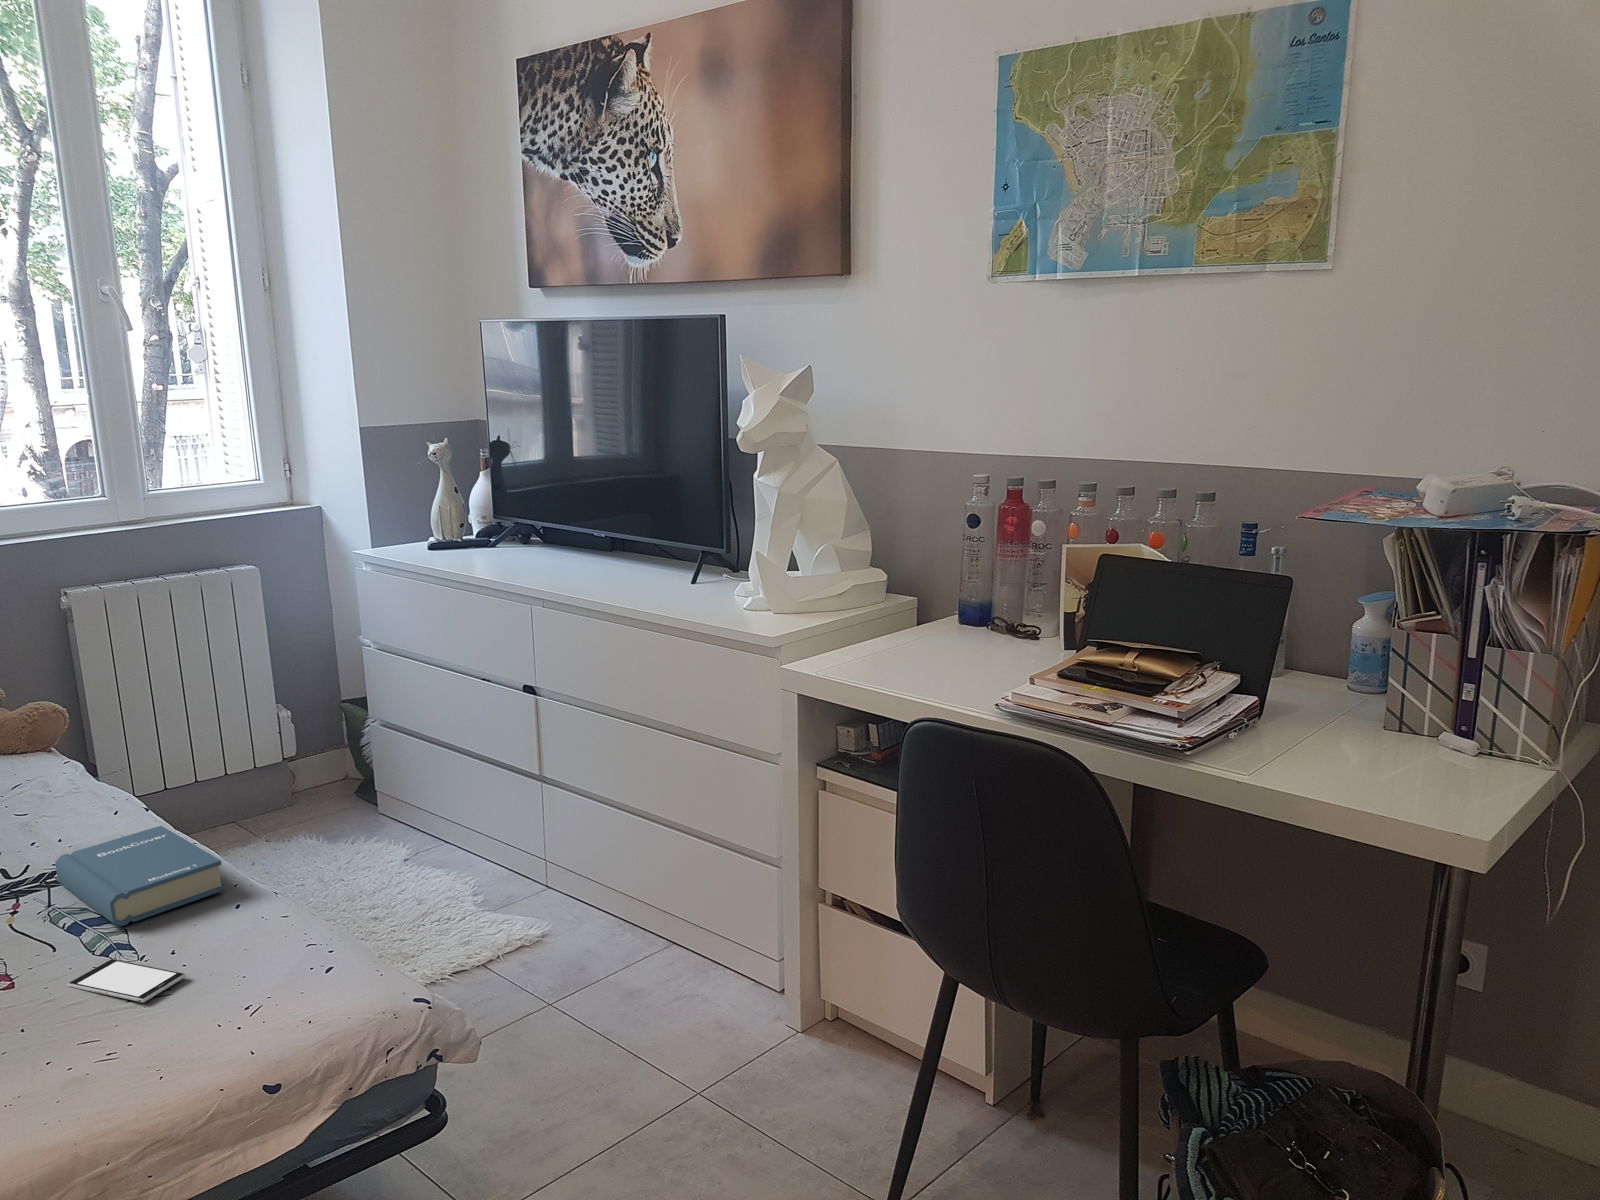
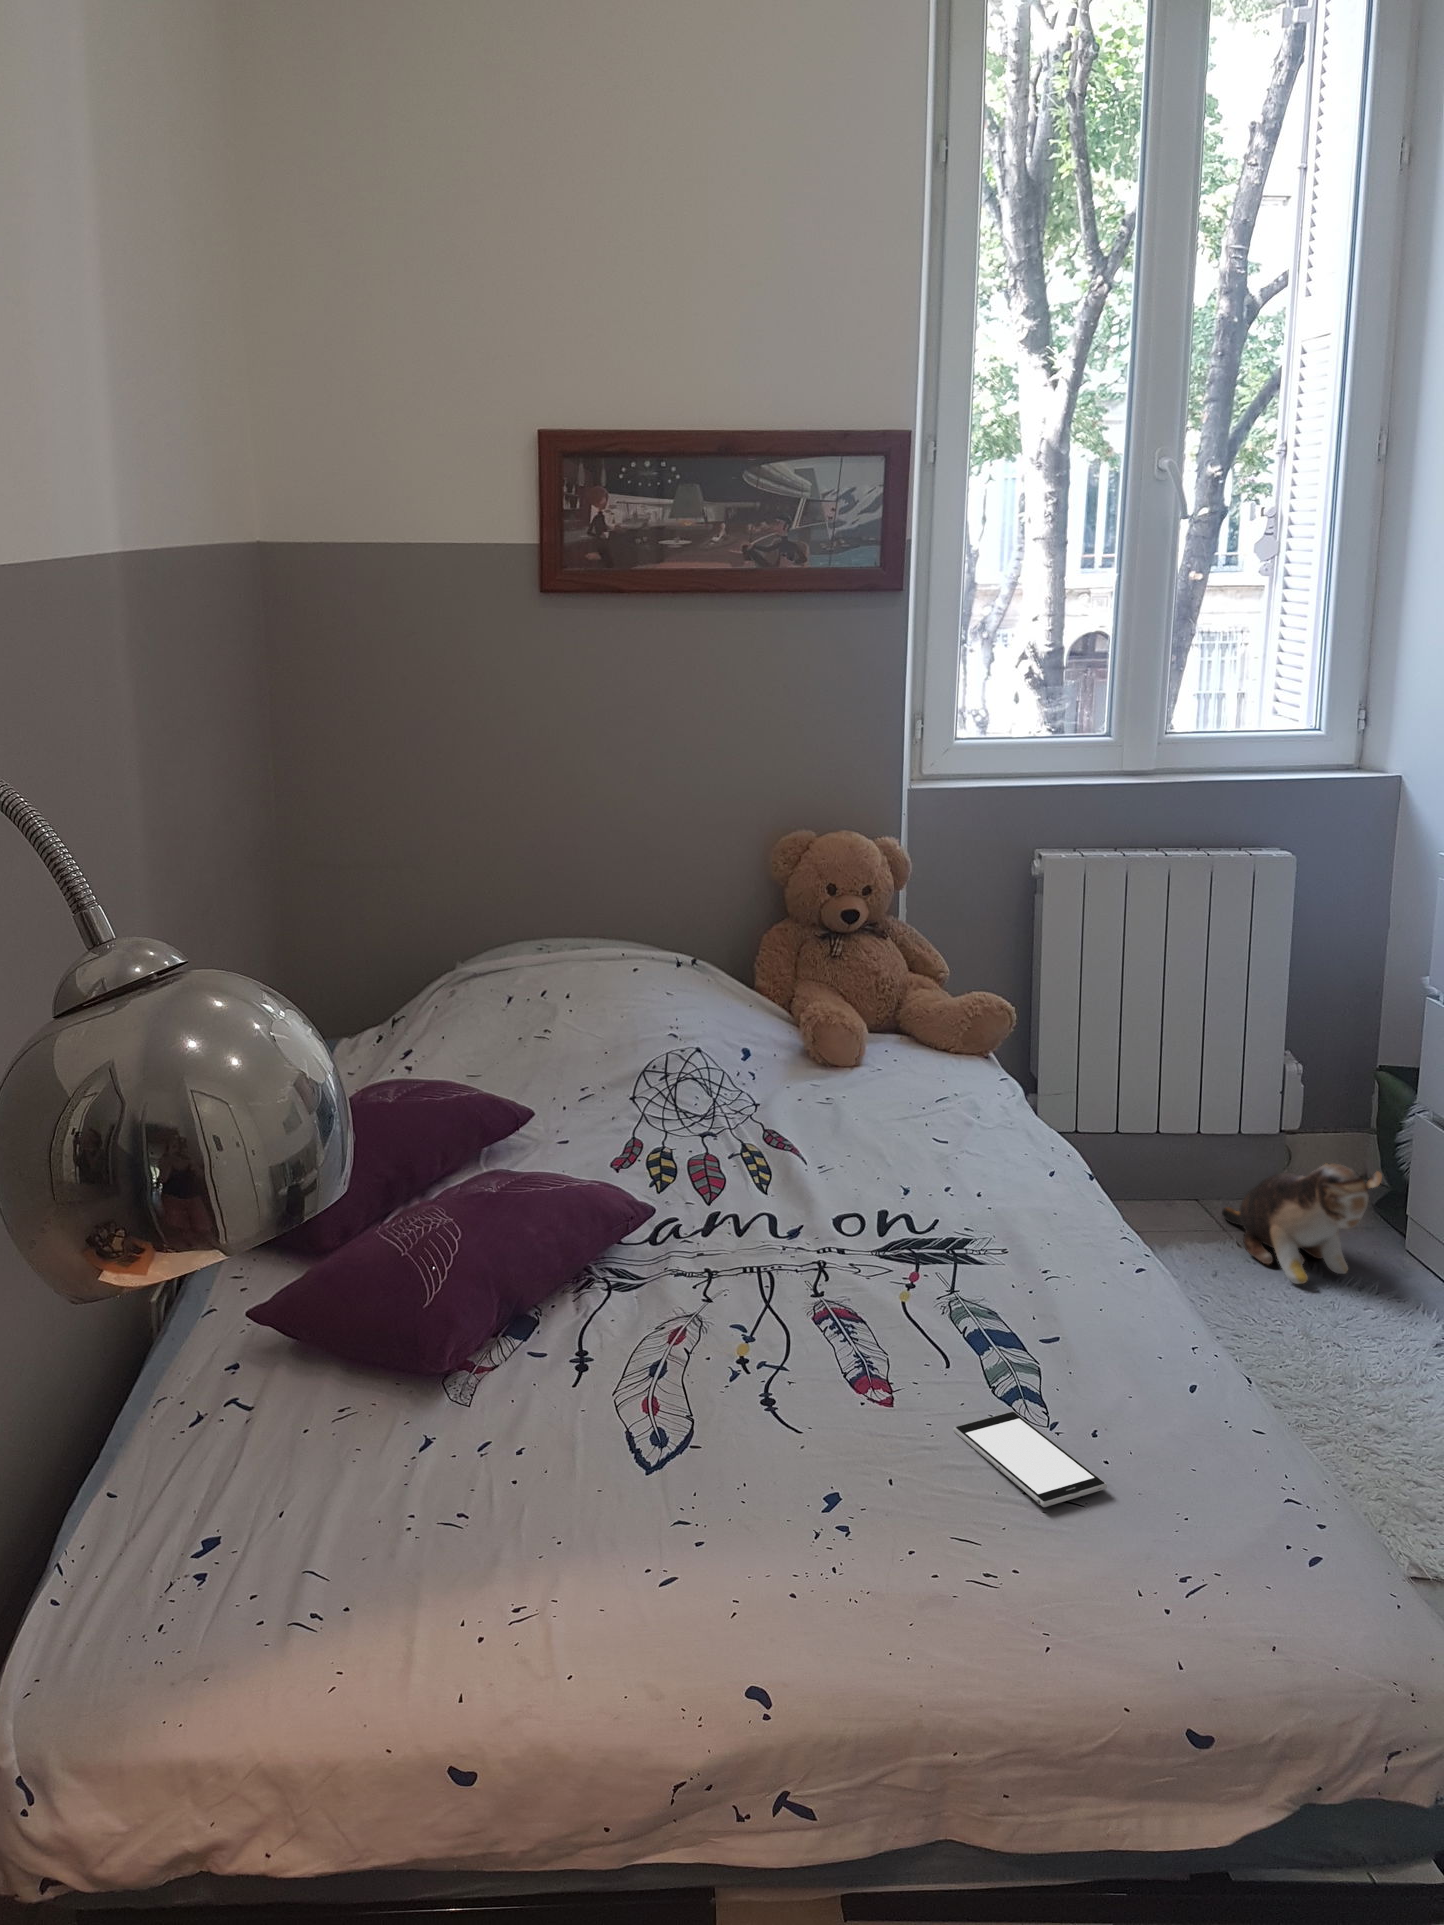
plush toy: none [254,763,351,851] -> present [1222,1163,1382,1284]
hardback book: present [55,826,225,926] -> none [968,1219,1182,1361]

